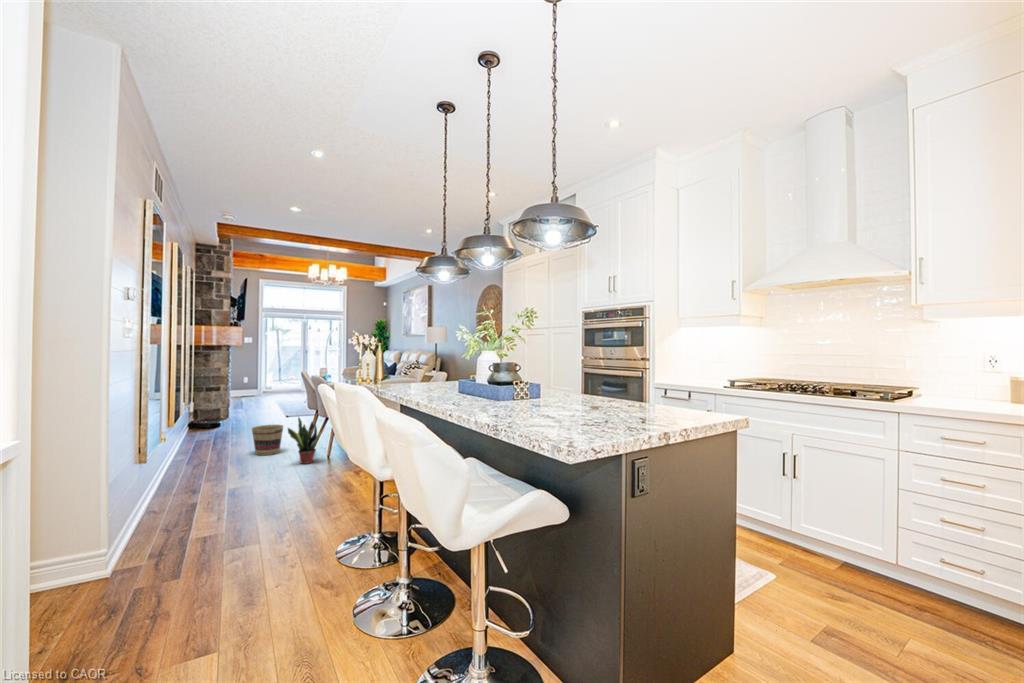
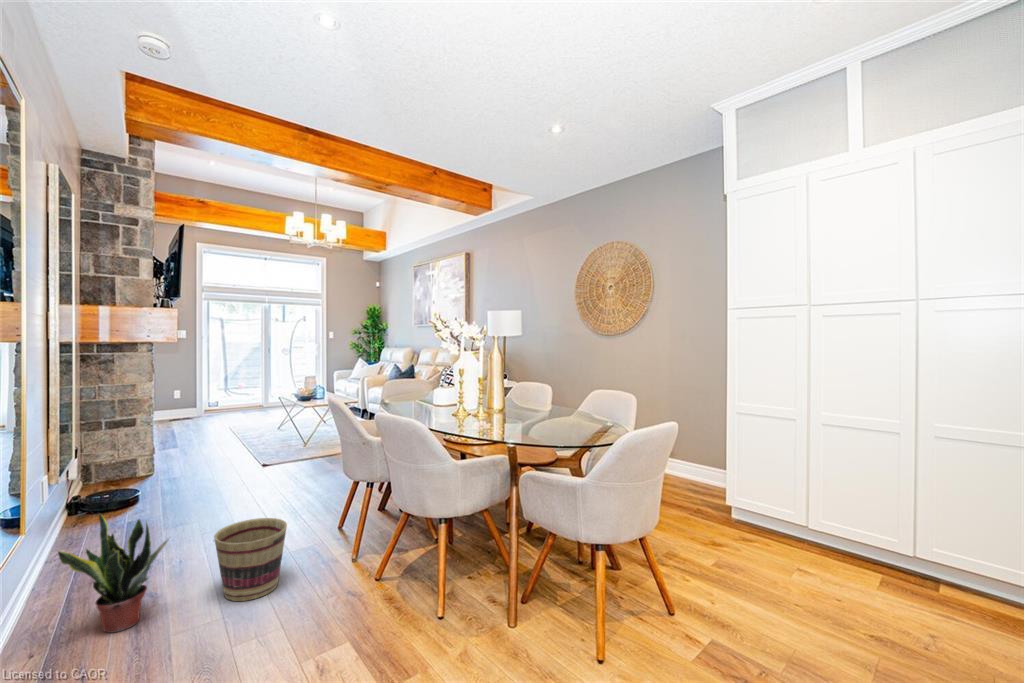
potted plant: present [288,418,323,464] -> present [58,514,168,633]

